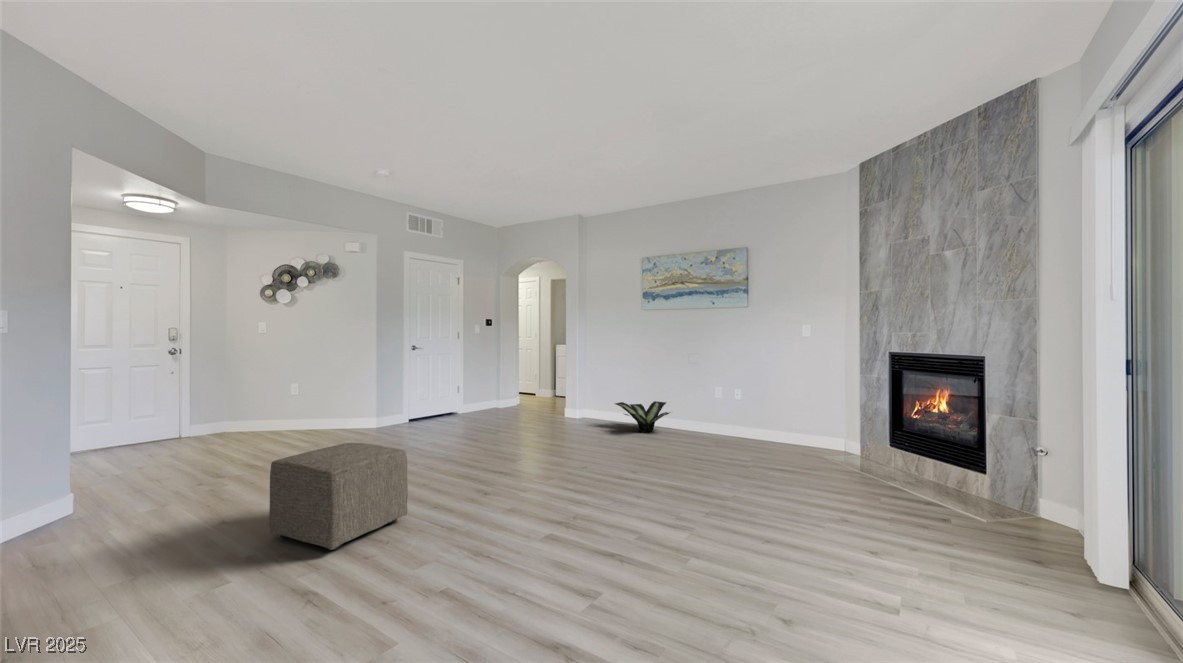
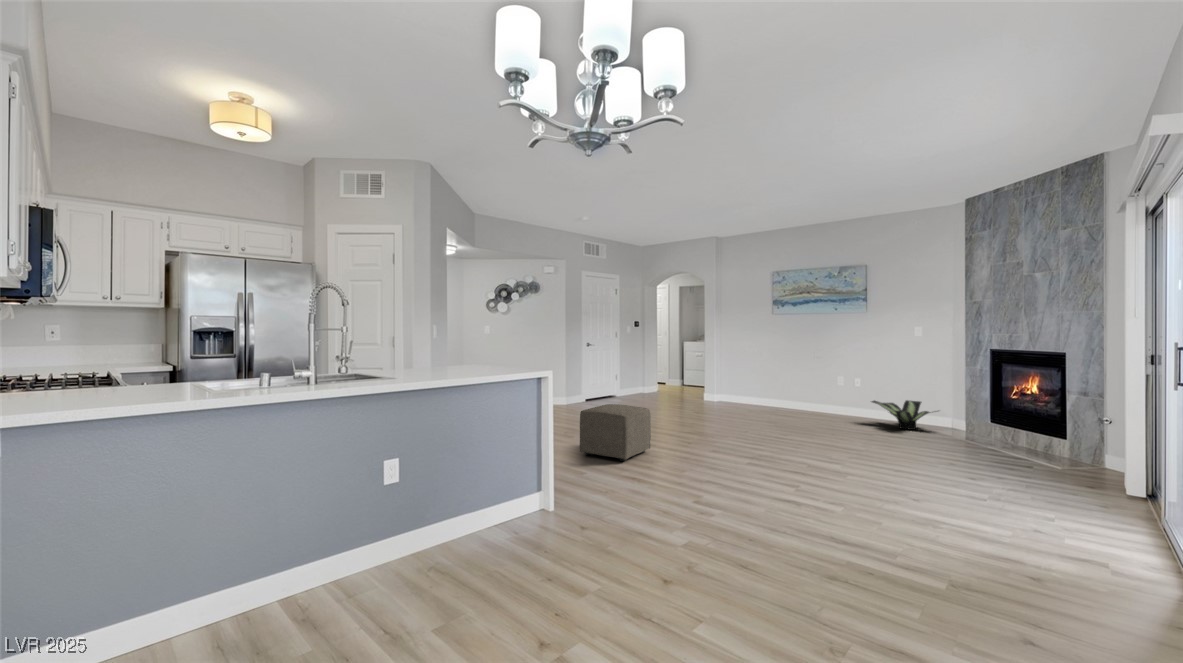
potted plant: present [615,401,670,433] -> present [872,400,937,430]

